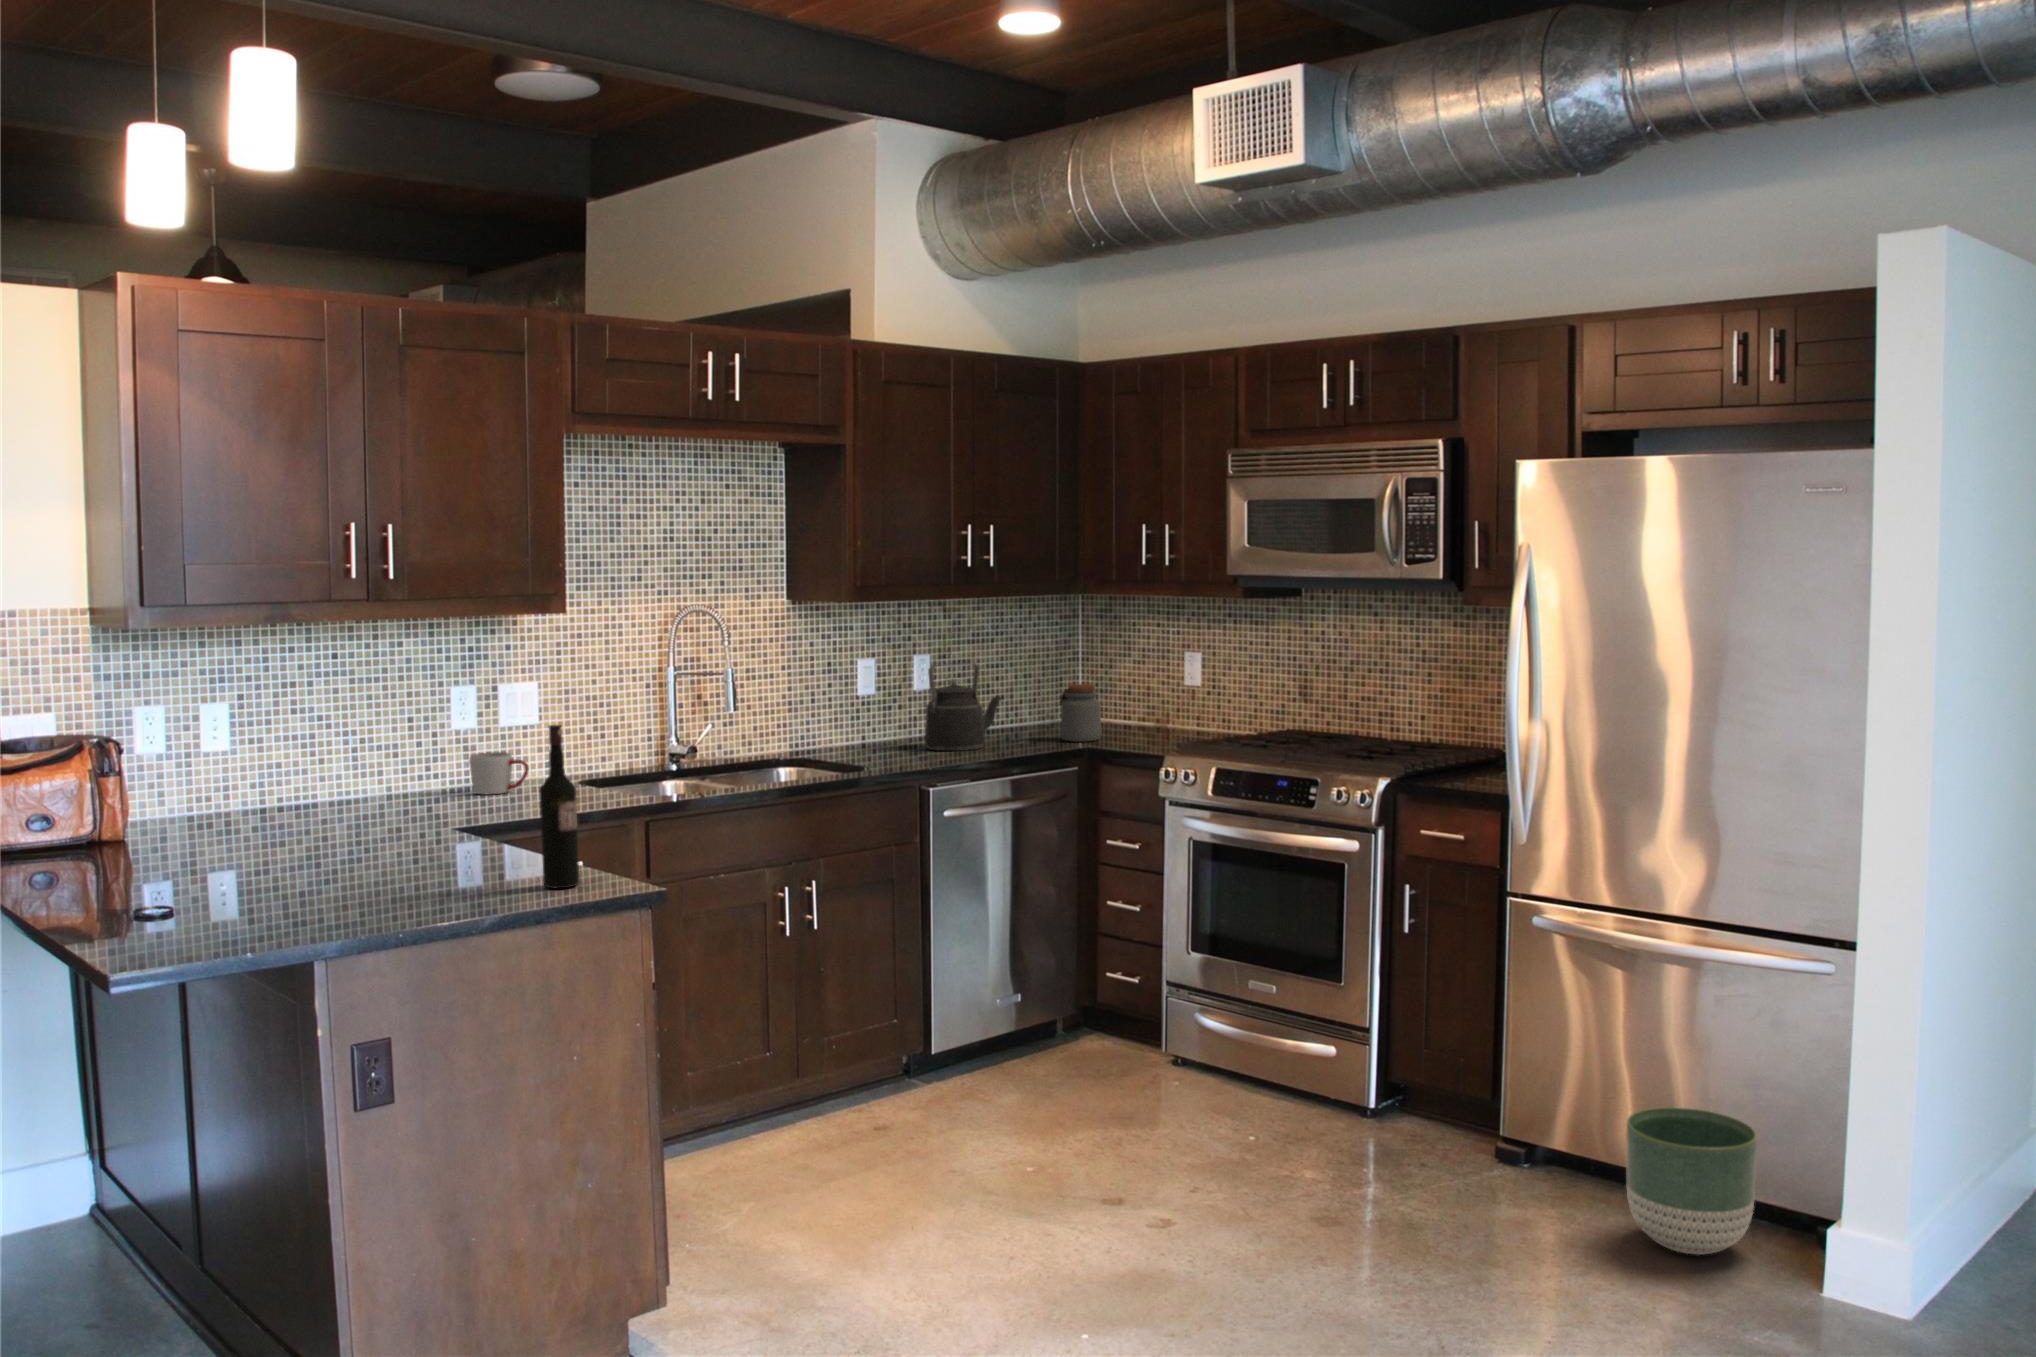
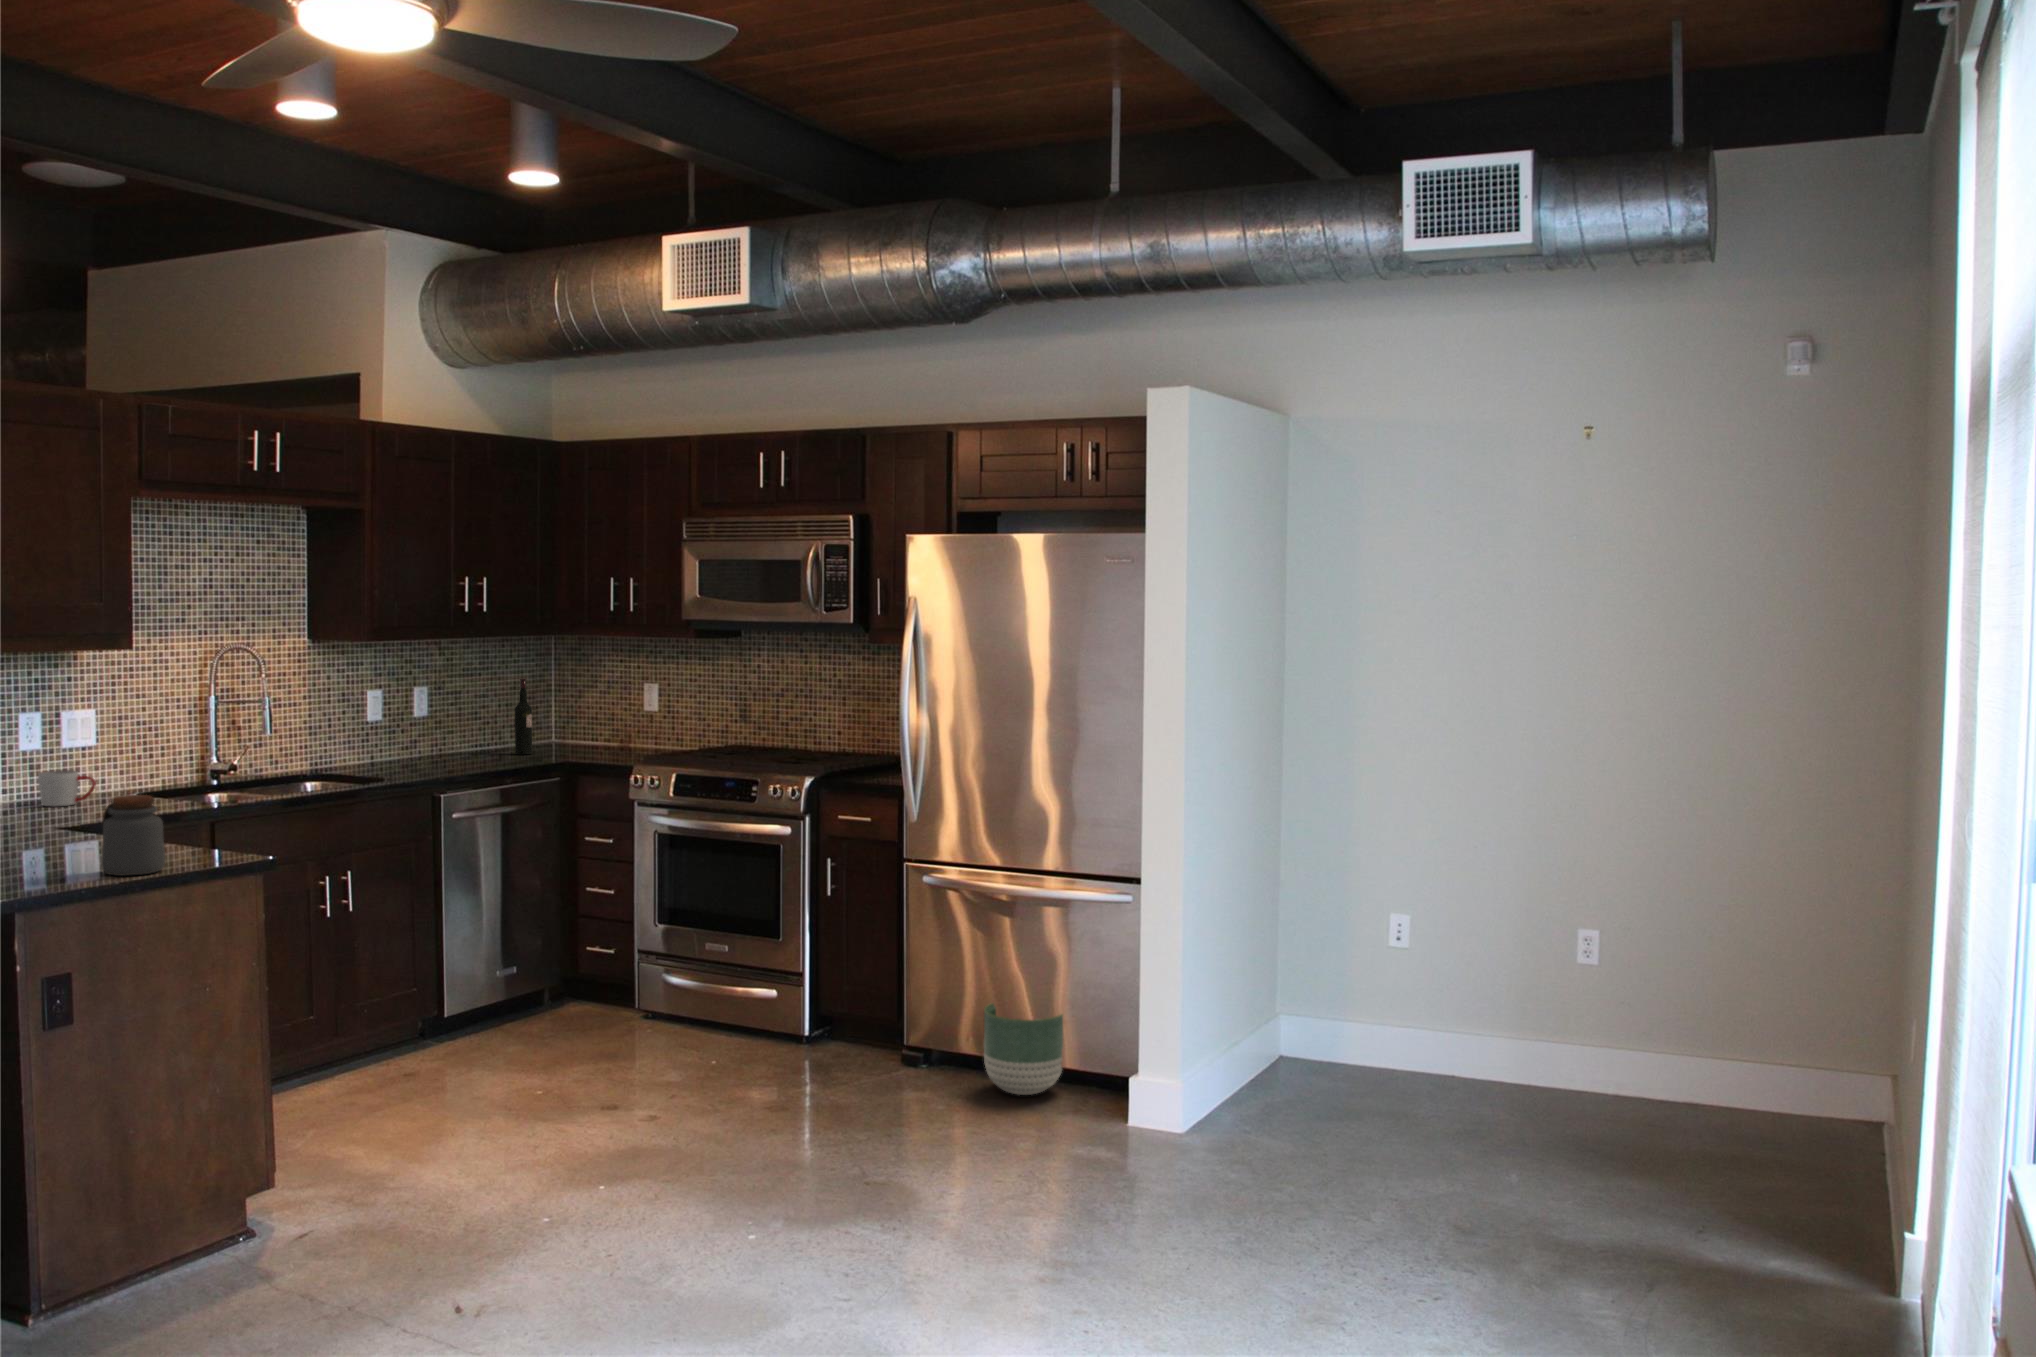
kettle: present [925,663,1001,751] -> none [431,693,497,767]
jar: present [1060,684,1102,742] -> present [101,795,165,876]
wine bottle: present [539,725,579,888] -> present [515,679,532,754]

